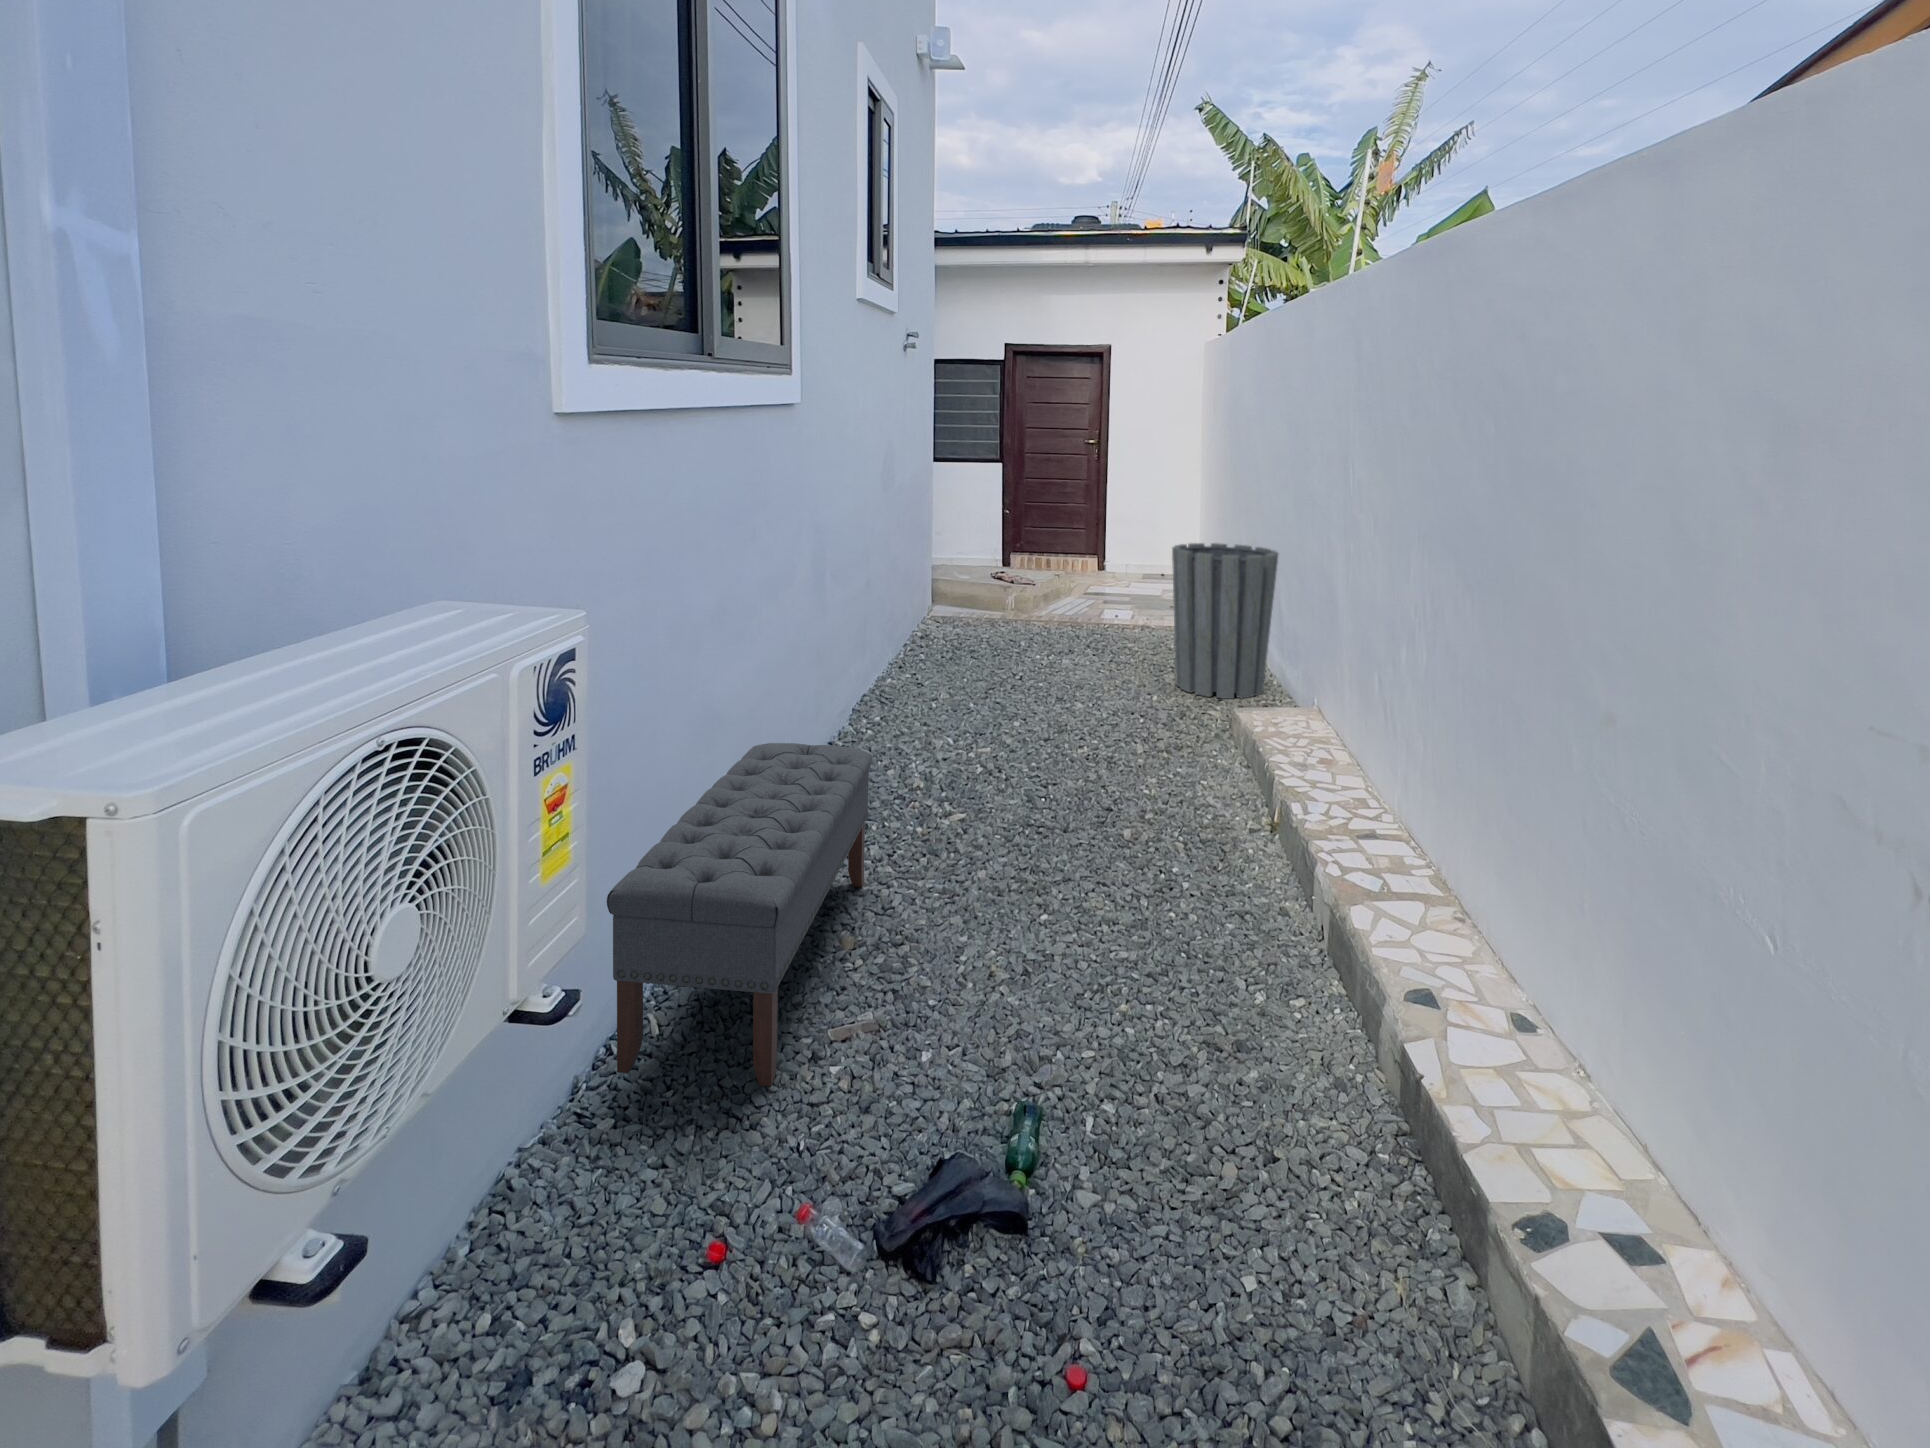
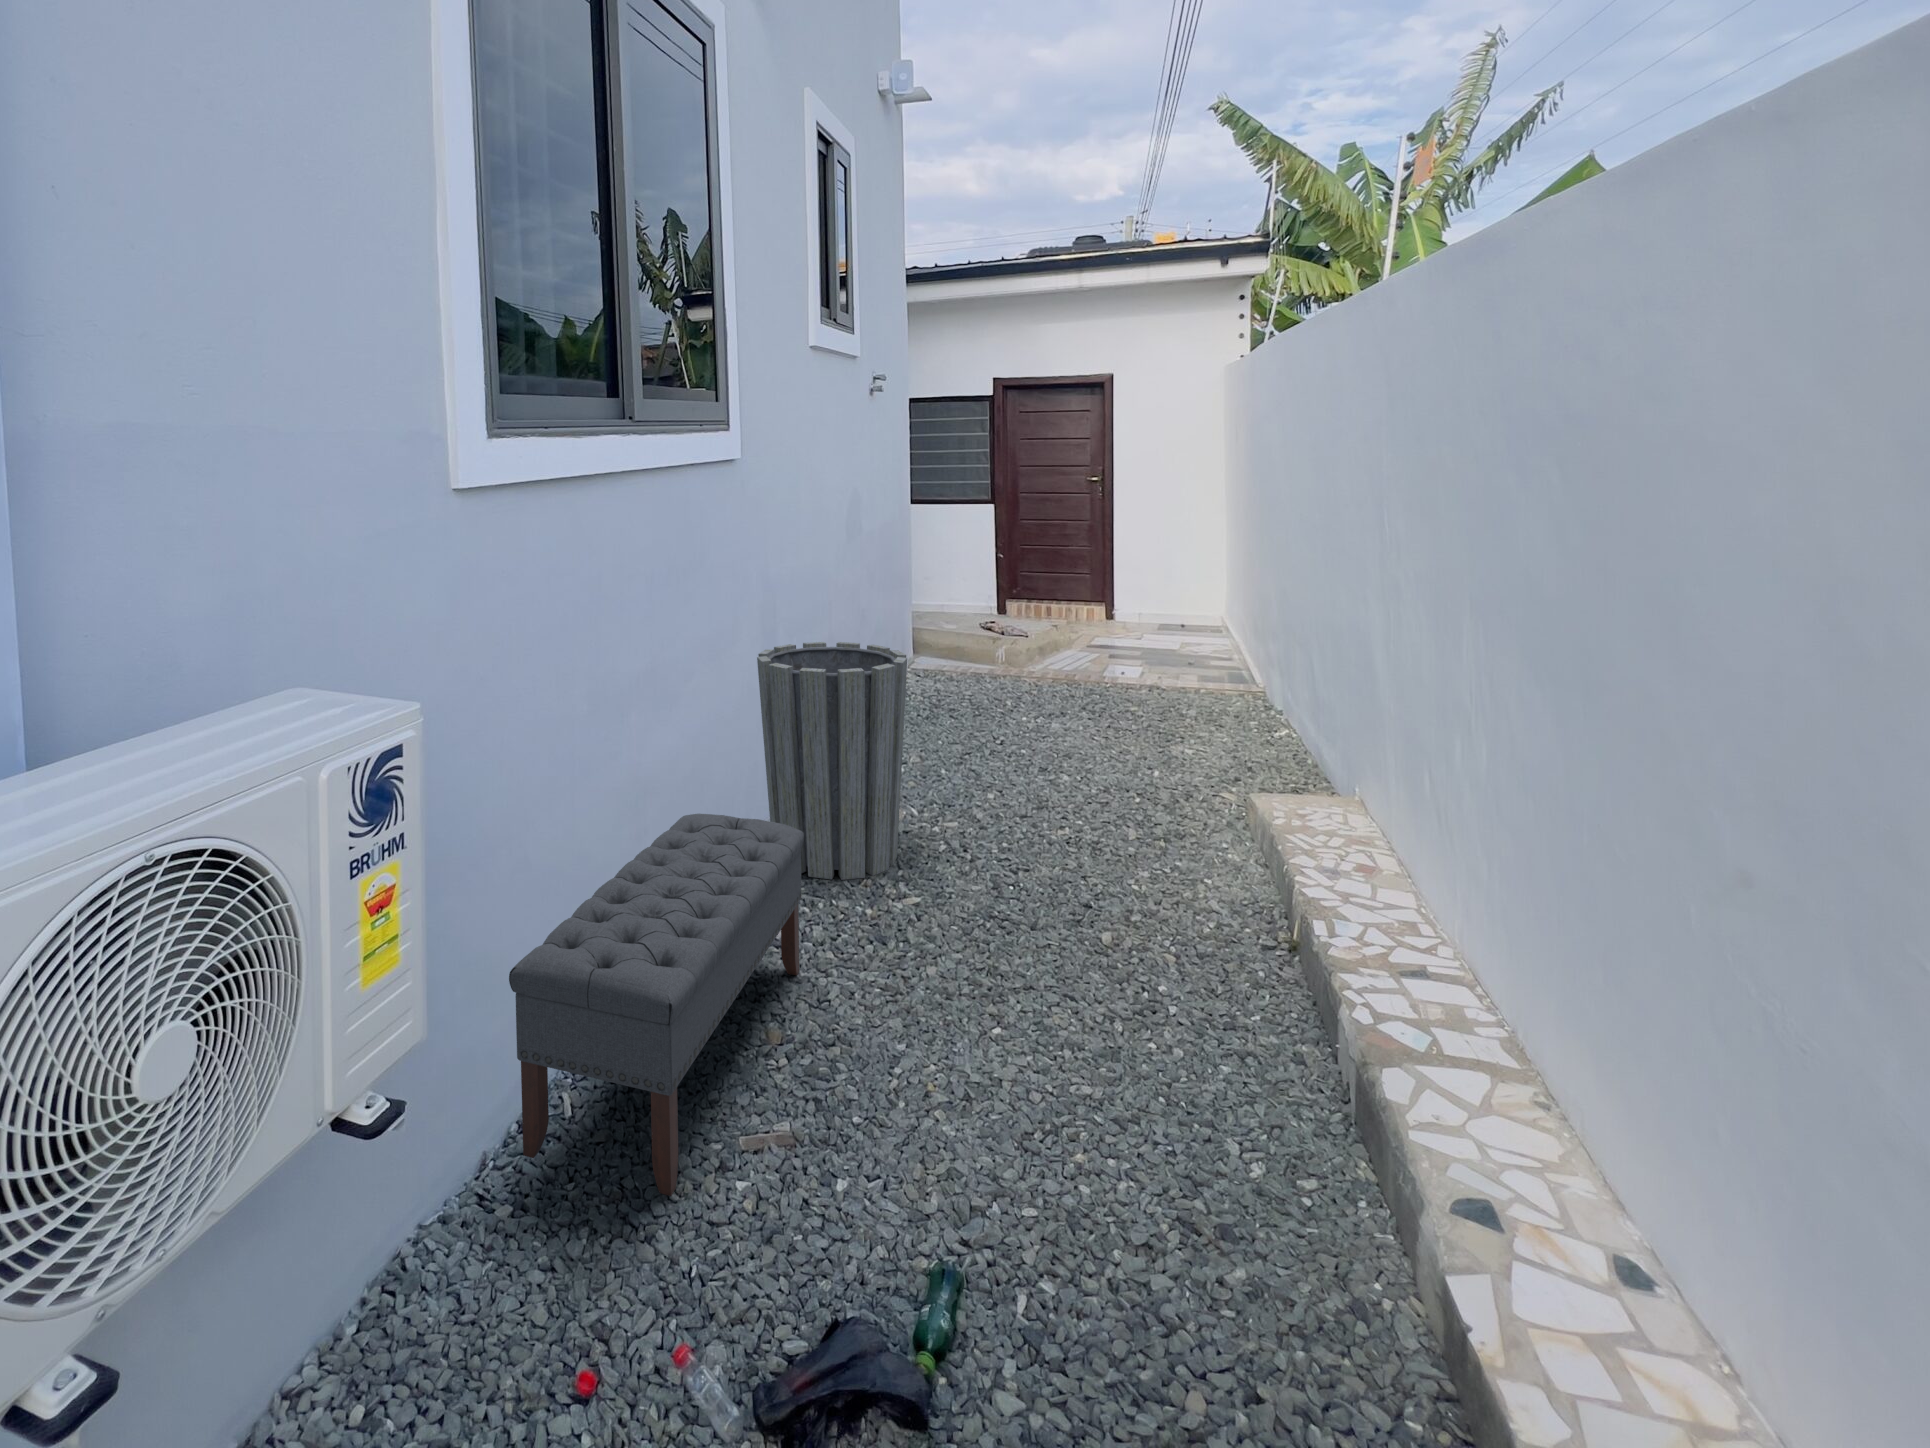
trash can: present [1172,543,1278,699] -> present [757,642,907,880]

